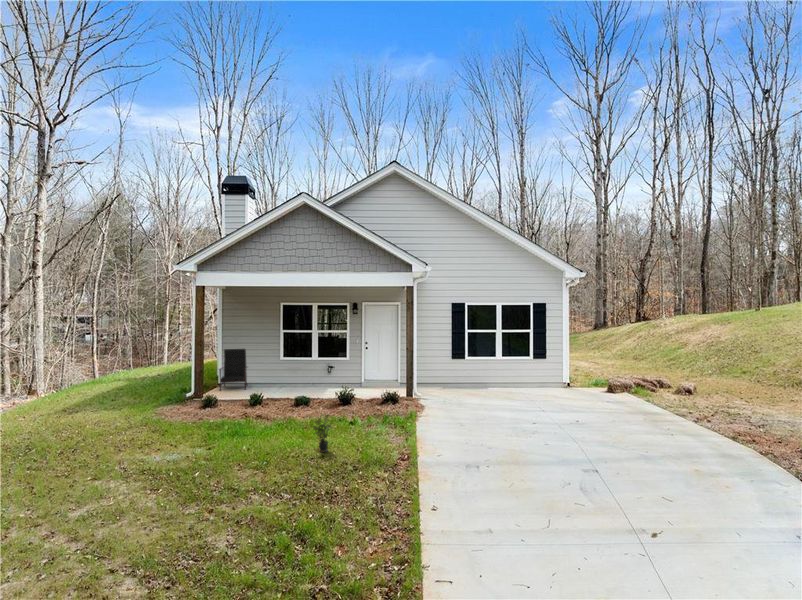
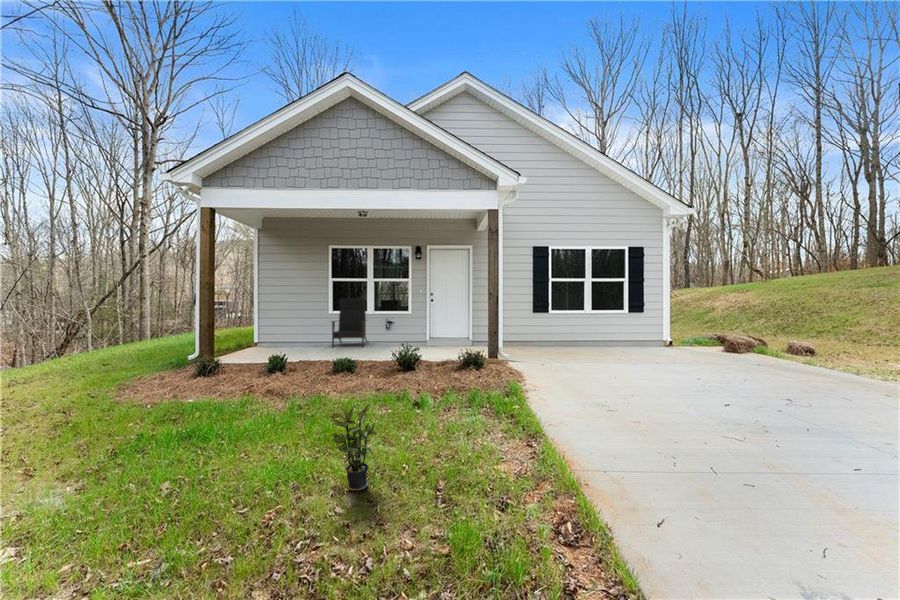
lounge chair: present [219,349,248,390] -> present [332,298,367,347]

